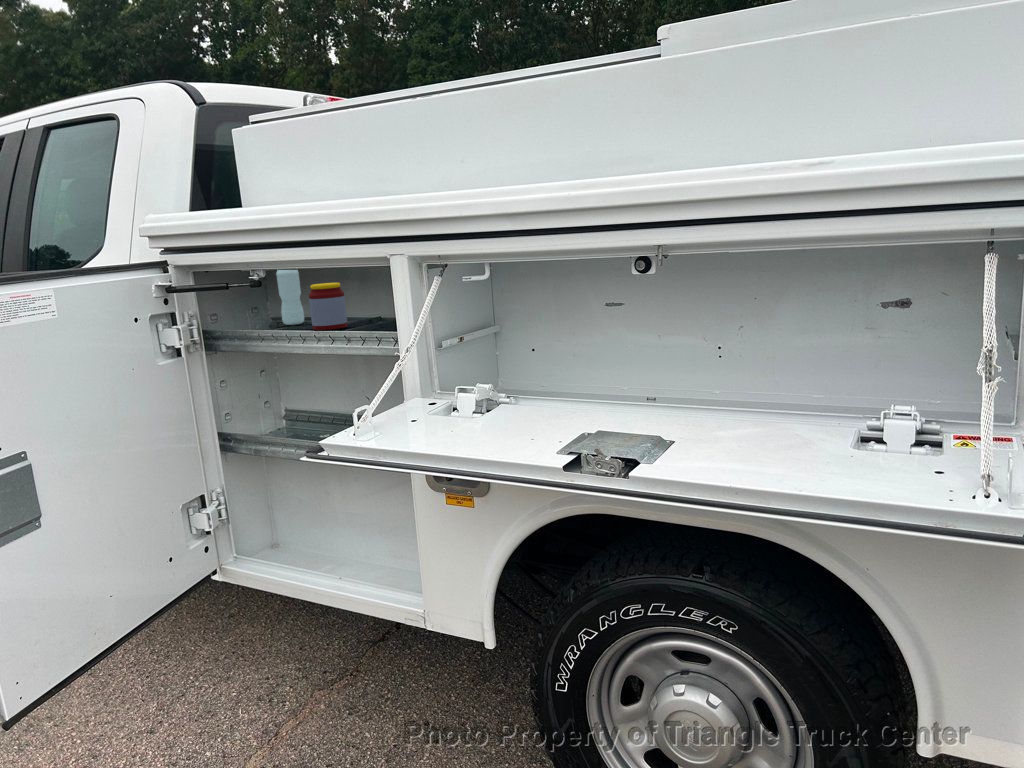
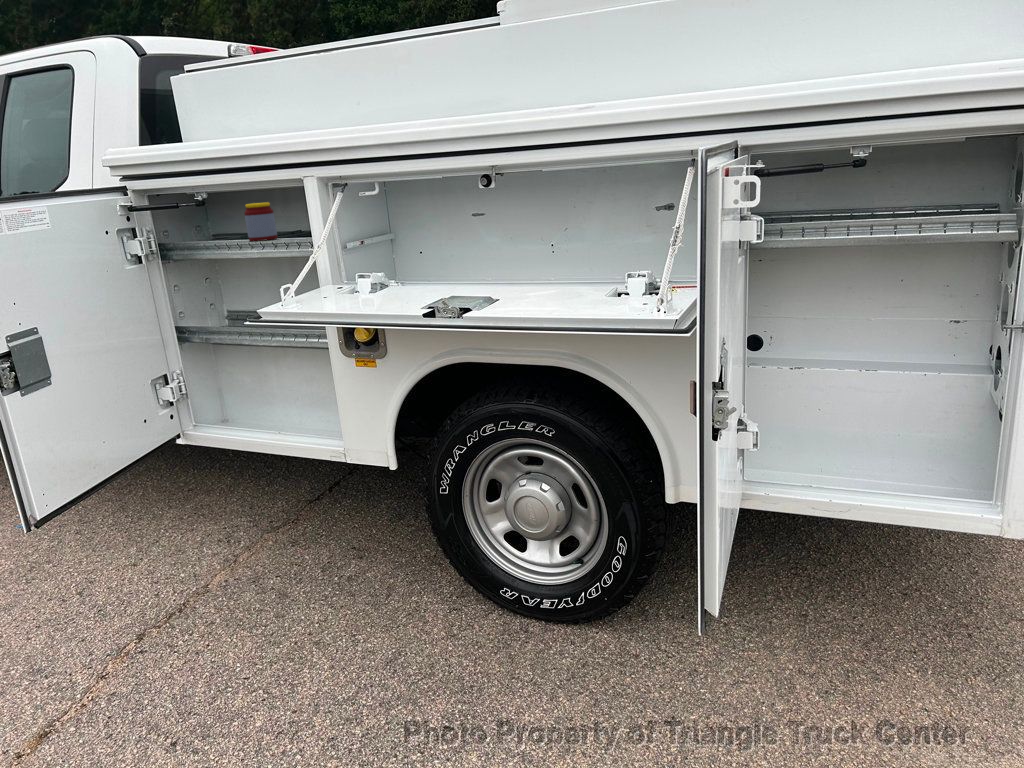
water bottle: present [276,270,304,325] -> none [216,183,242,240]

